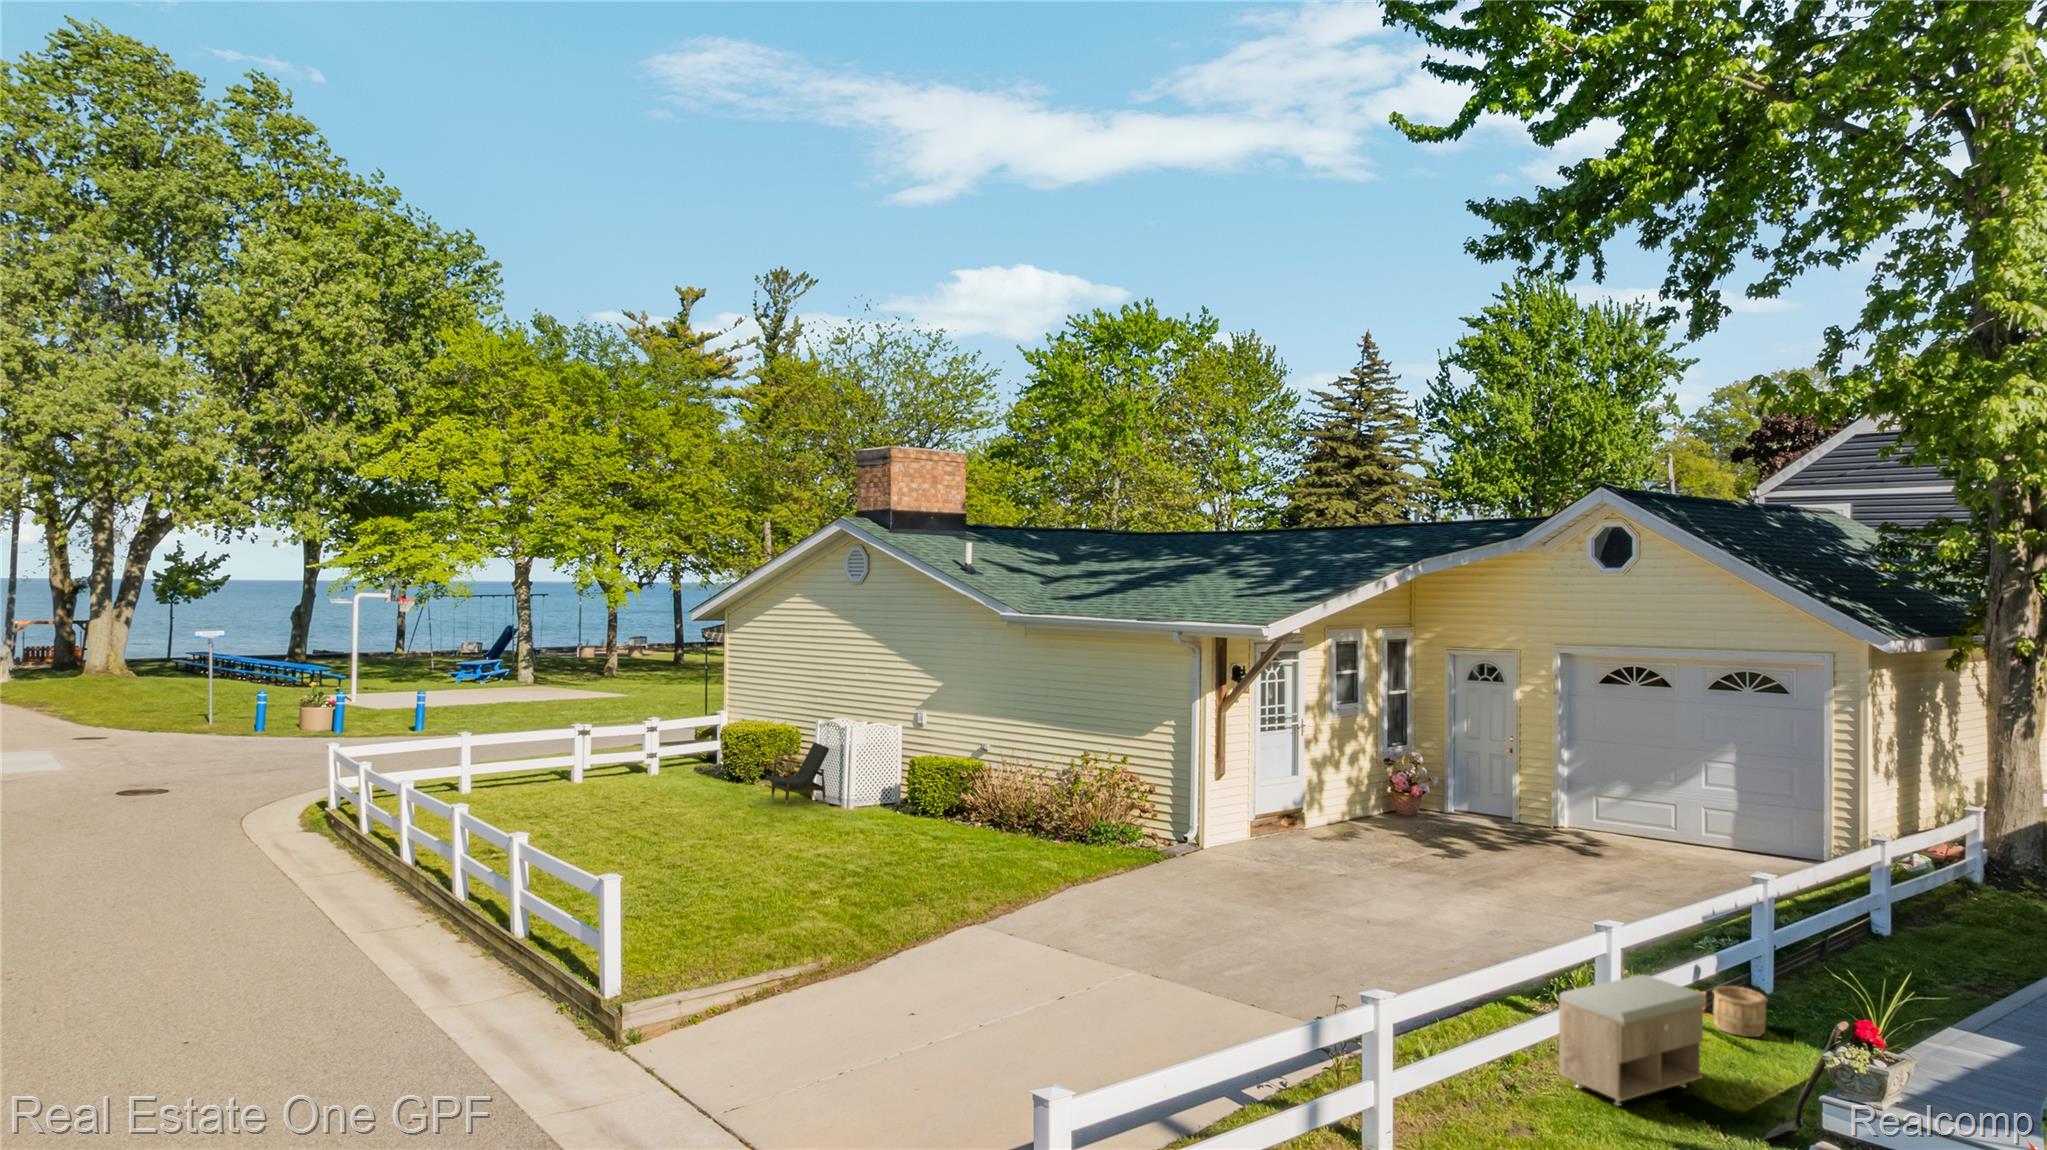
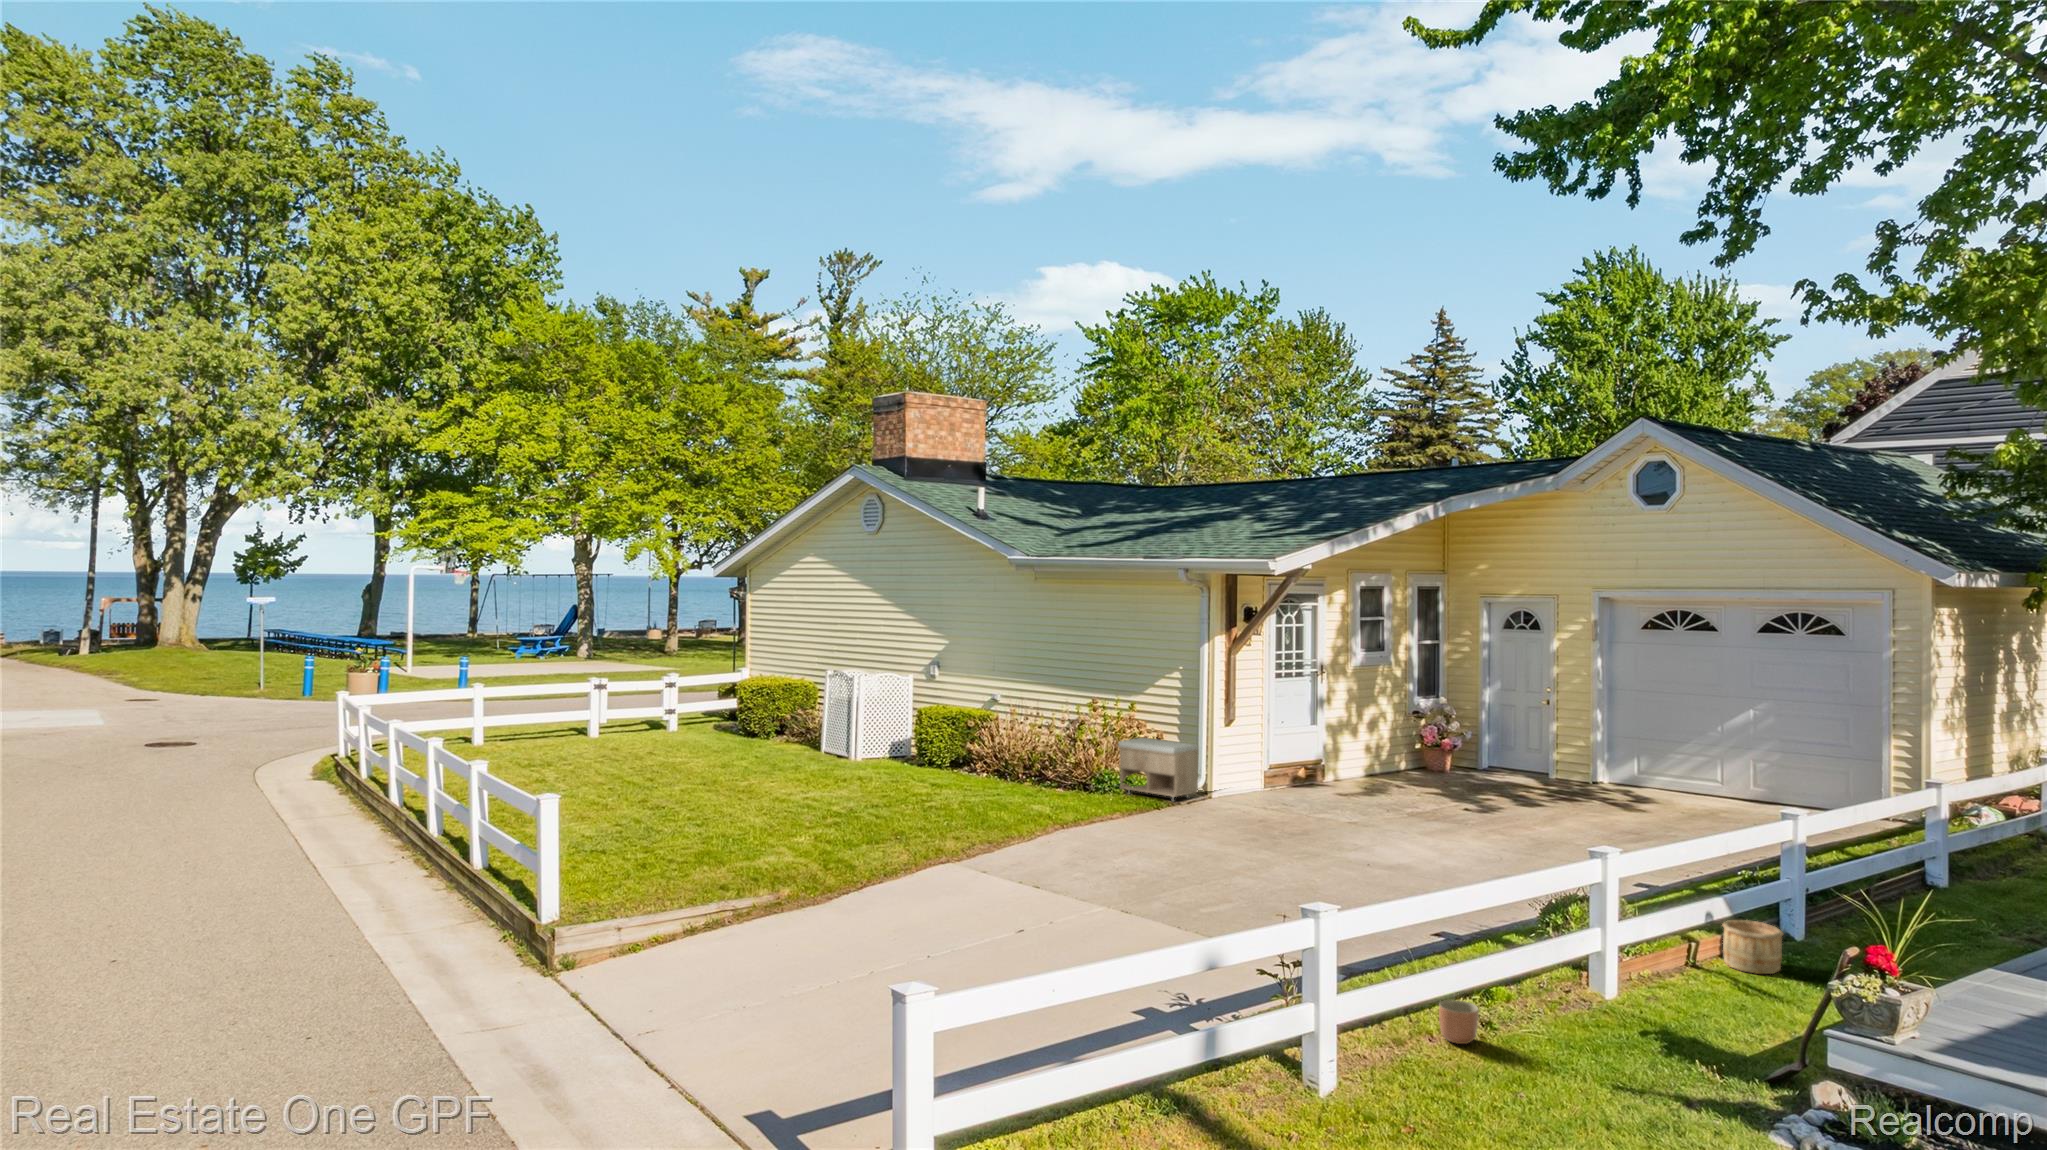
lounge chair: present [765,743,829,807] -> none [773,694,837,757]
storage bench: present [1559,975,1707,1106] -> present [1118,738,1198,801]
planter: none [1485,1082,1521,1124] -> present [1439,1000,1479,1044]

